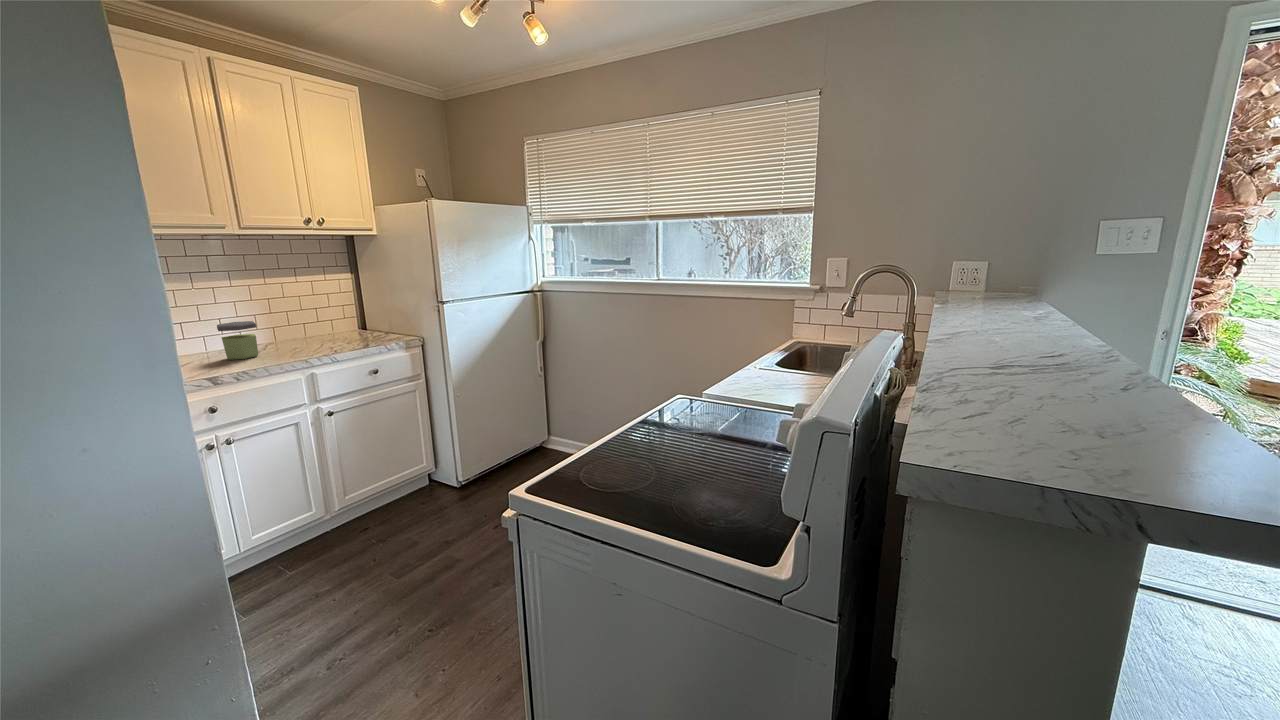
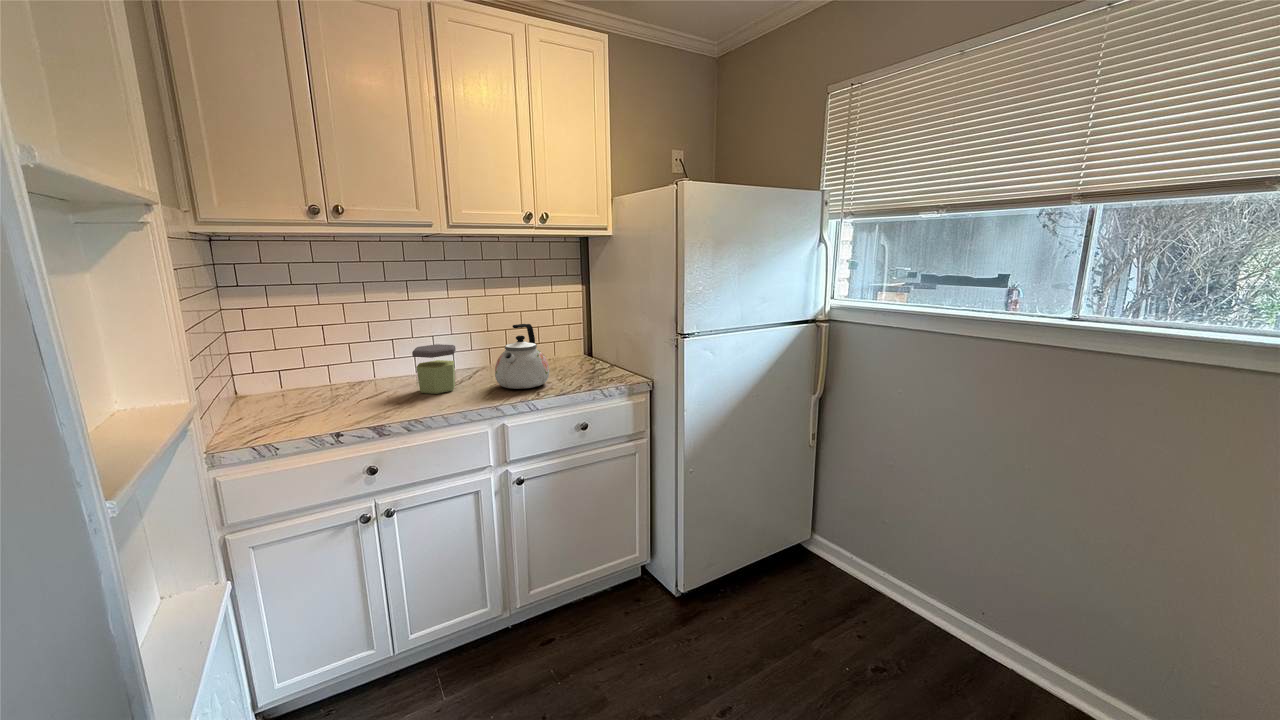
kettle: none [294,302,341,350] -> present [495,324,549,389]

